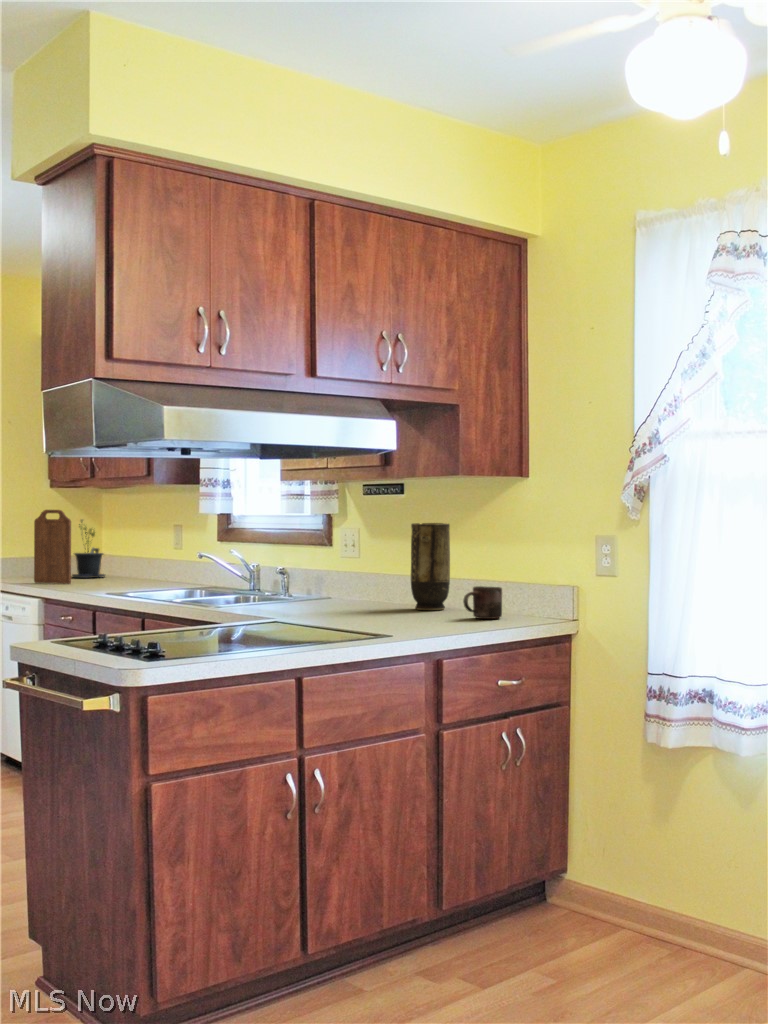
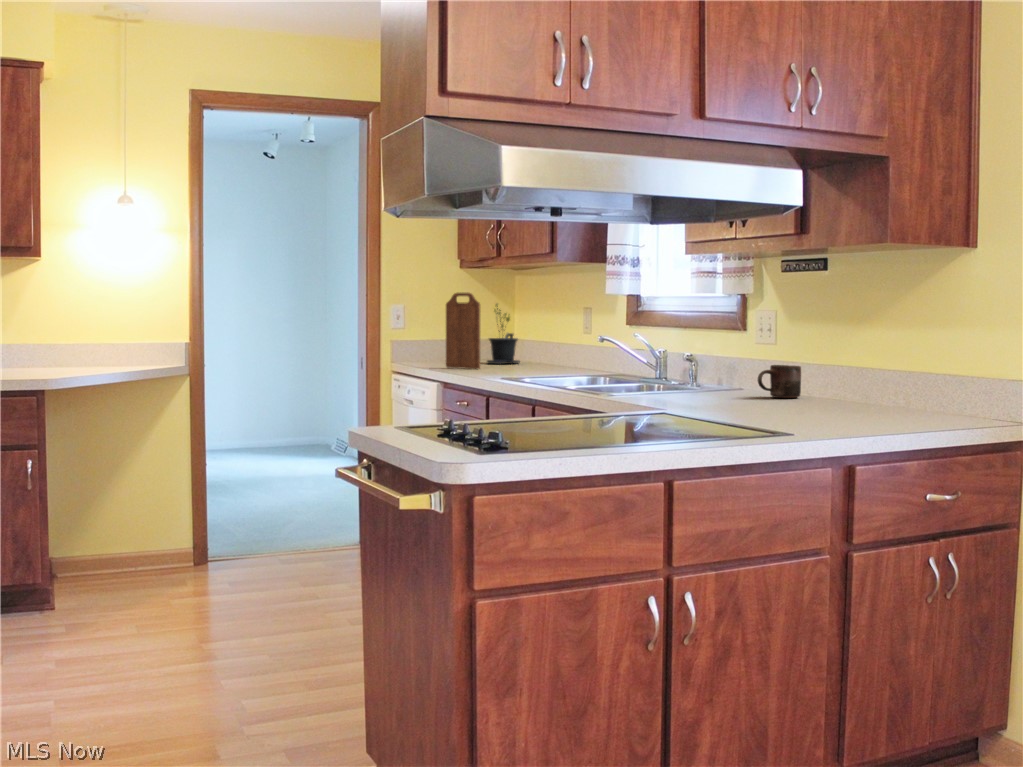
vase: present [411,523,450,610] -> none [833,301,884,406]
mug: present [463,586,502,619] -> present [758,365,801,398]

